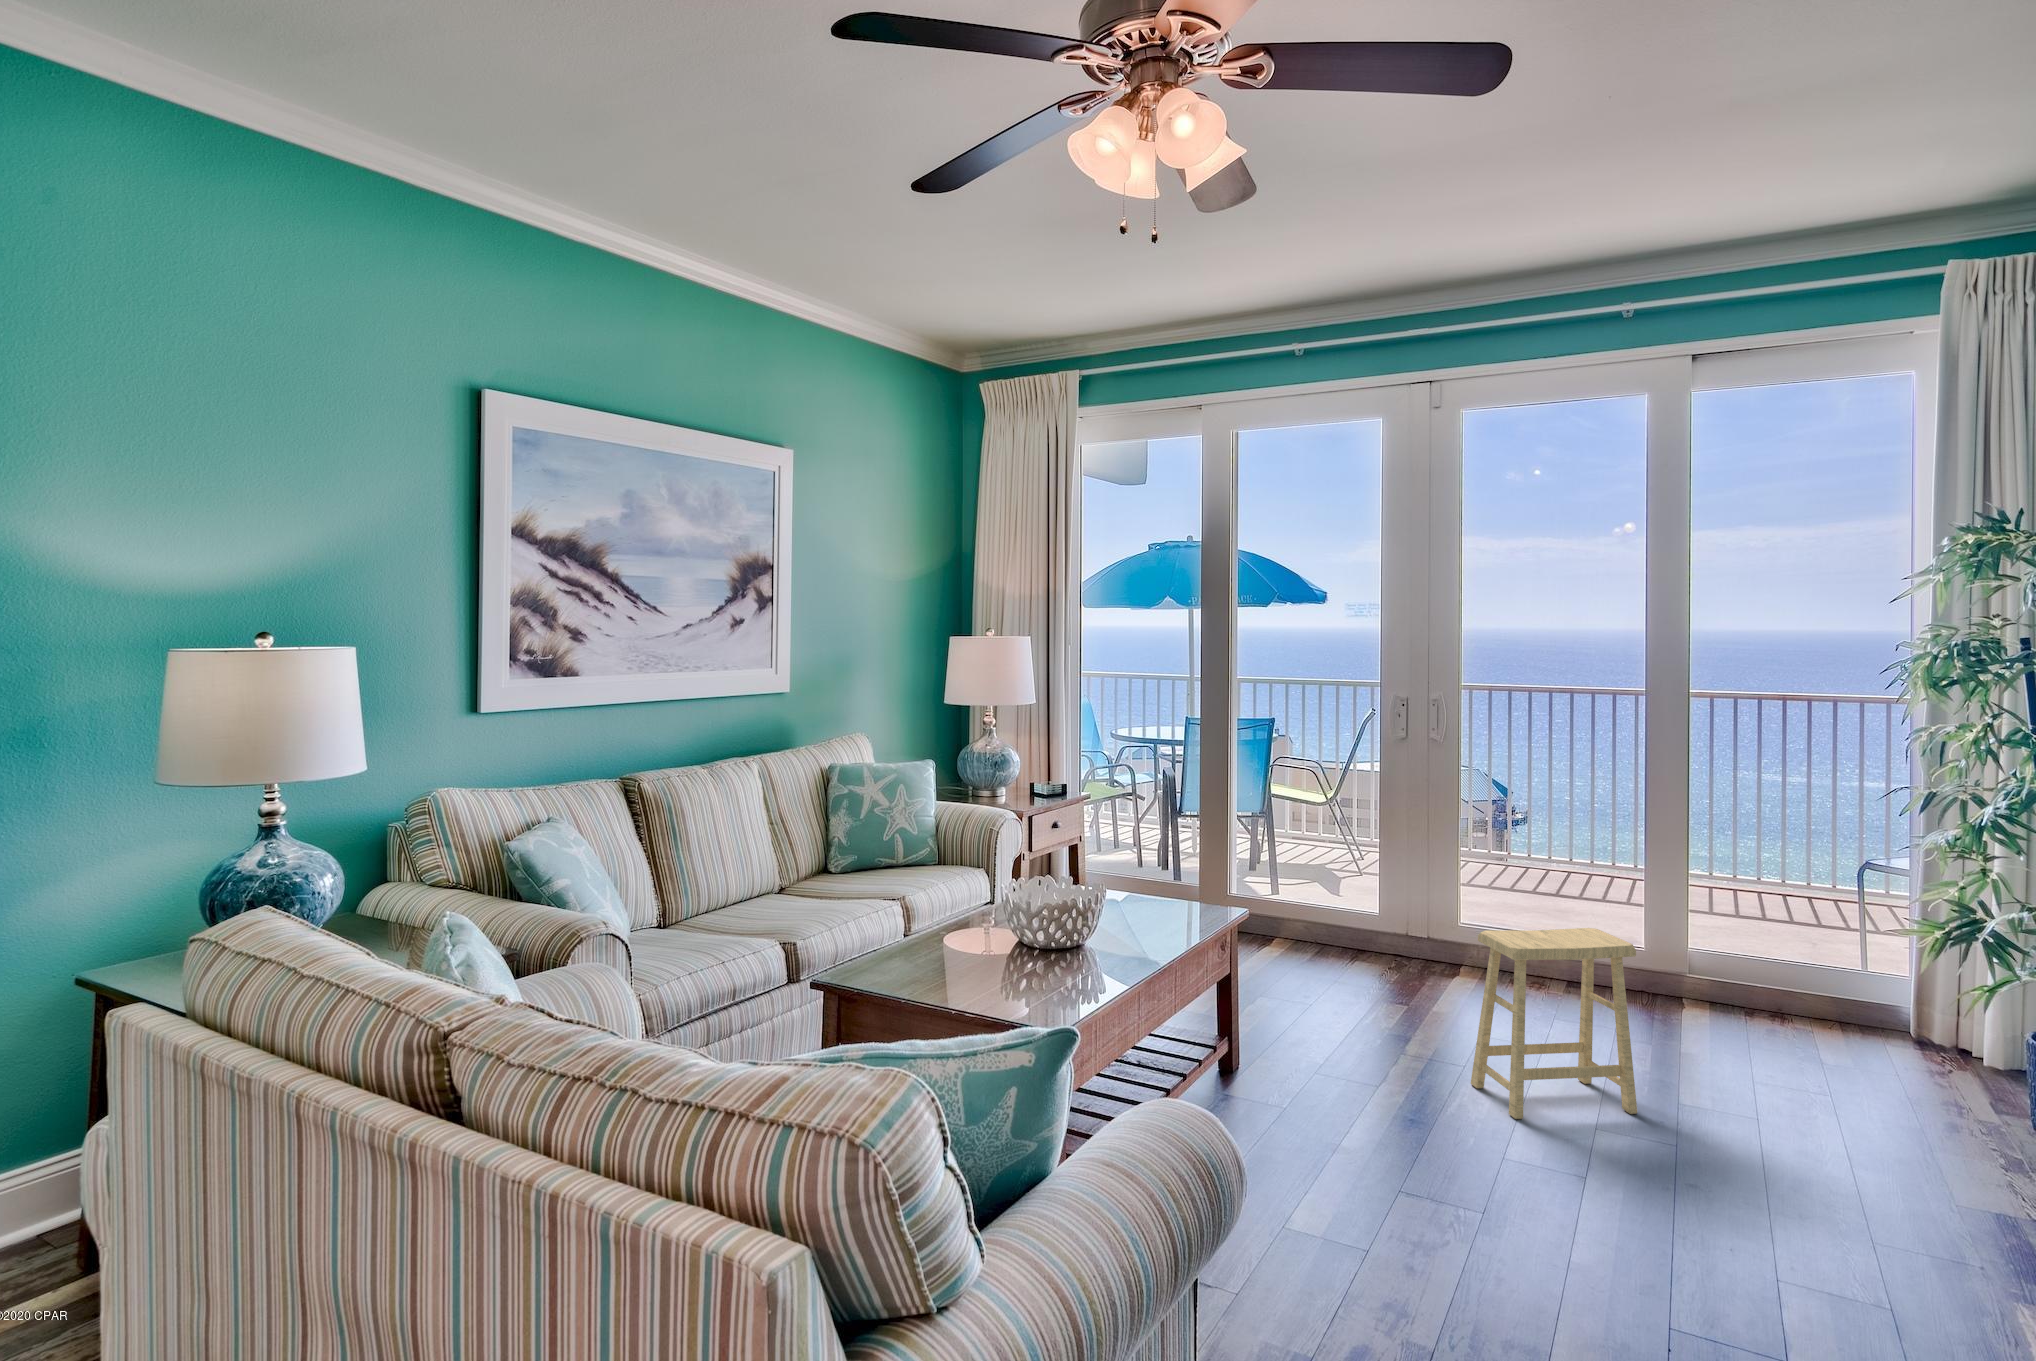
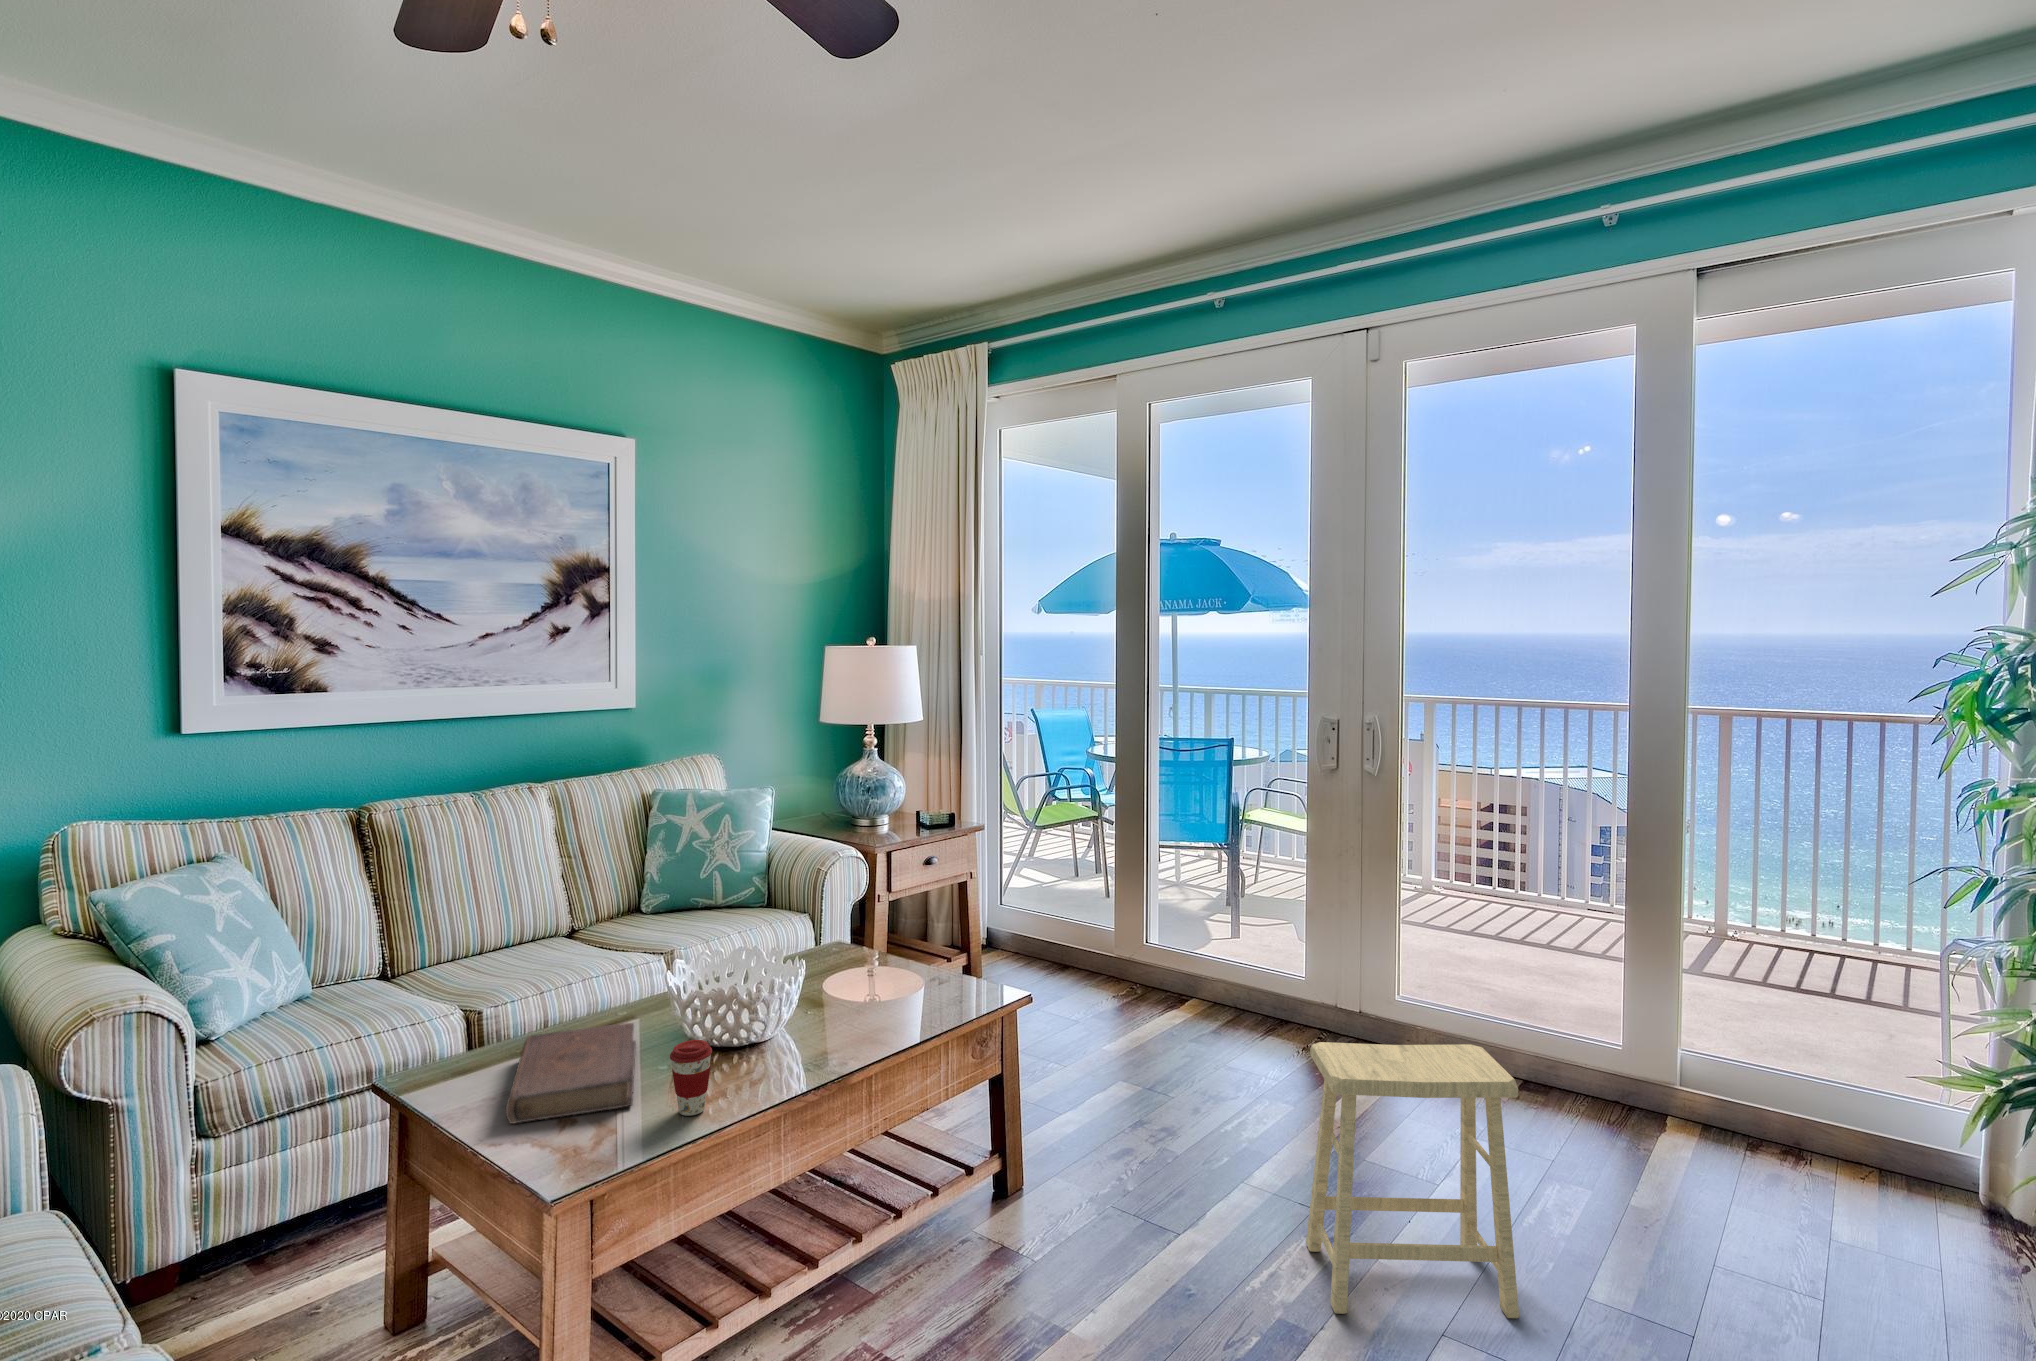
coffee cup: none [1066,932,1097,987] -> present [670,1040,712,1116]
book: none [907,933,1035,996] -> present [506,1023,636,1124]

